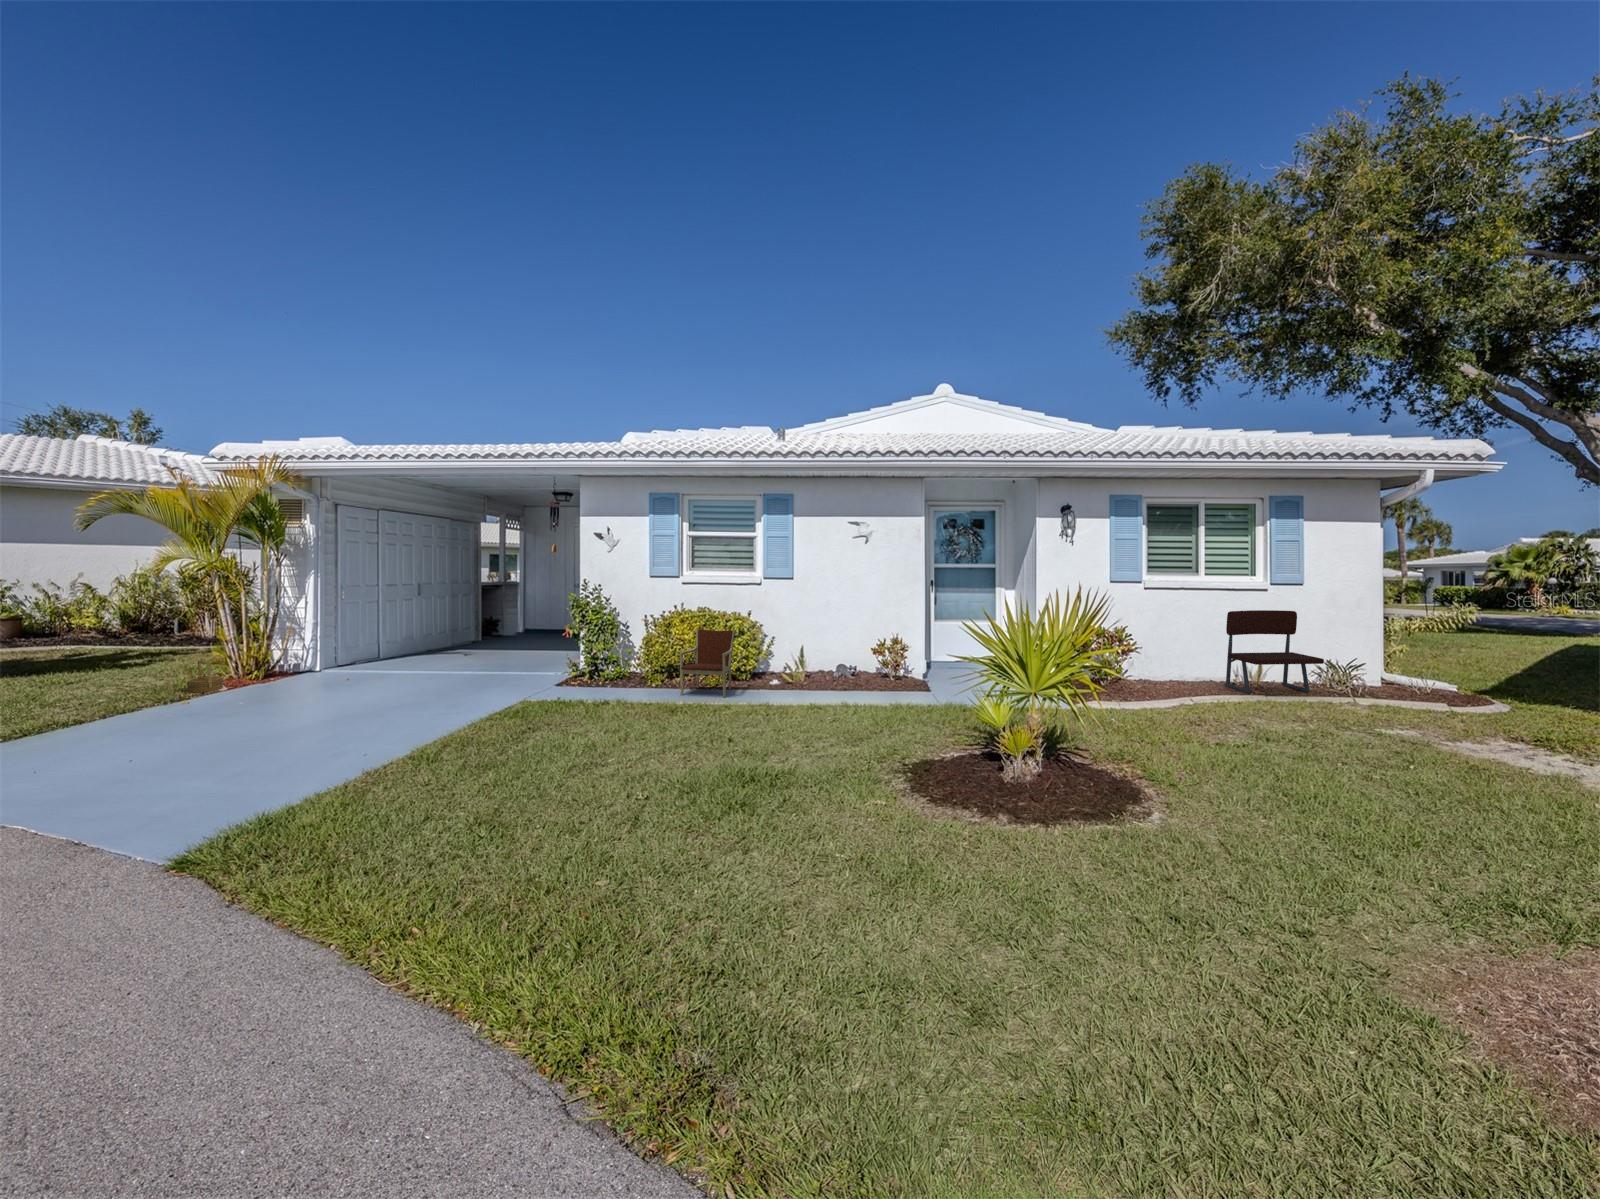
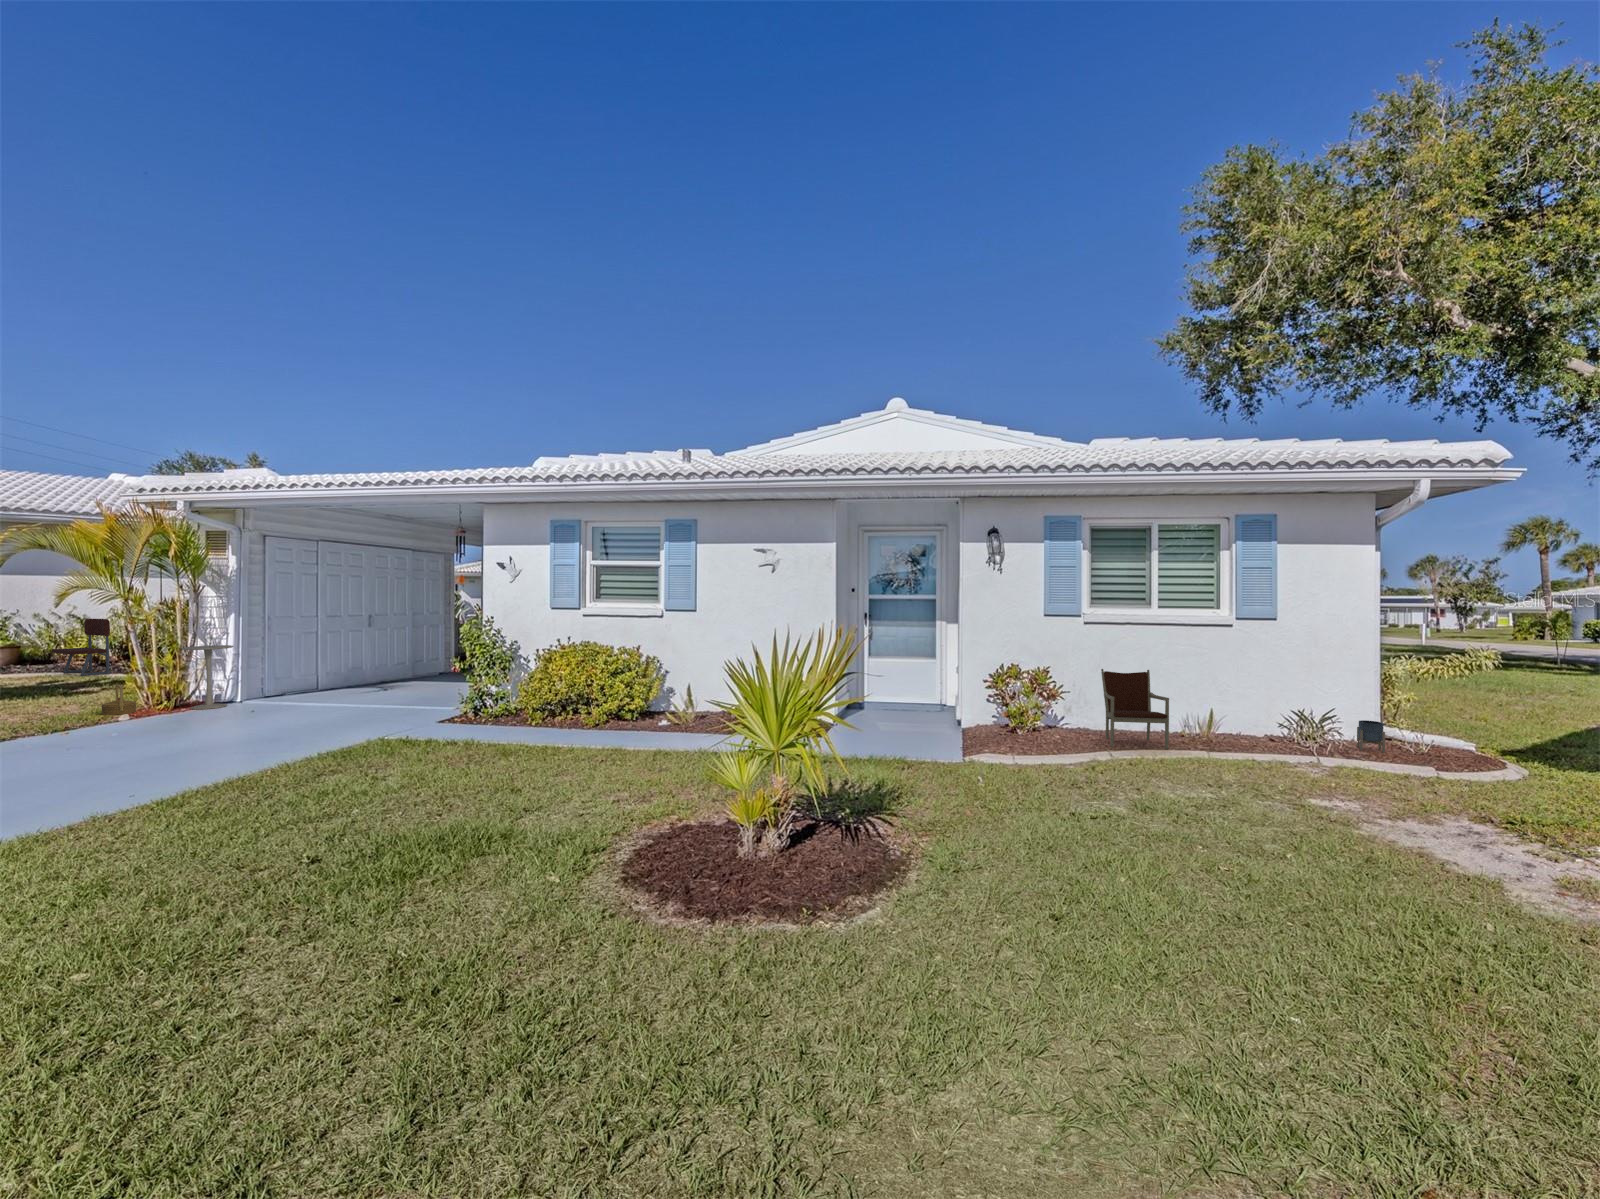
bench: present [1225,610,1324,693] -> present [52,619,111,676]
pedestal table: none [266,618,318,683] -> present [182,645,233,709]
armchair: present [680,627,735,697] -> present [1101,669,1169,749]
planter: none [1356,665,1384,691] -> present [1357,720,1385,753]

